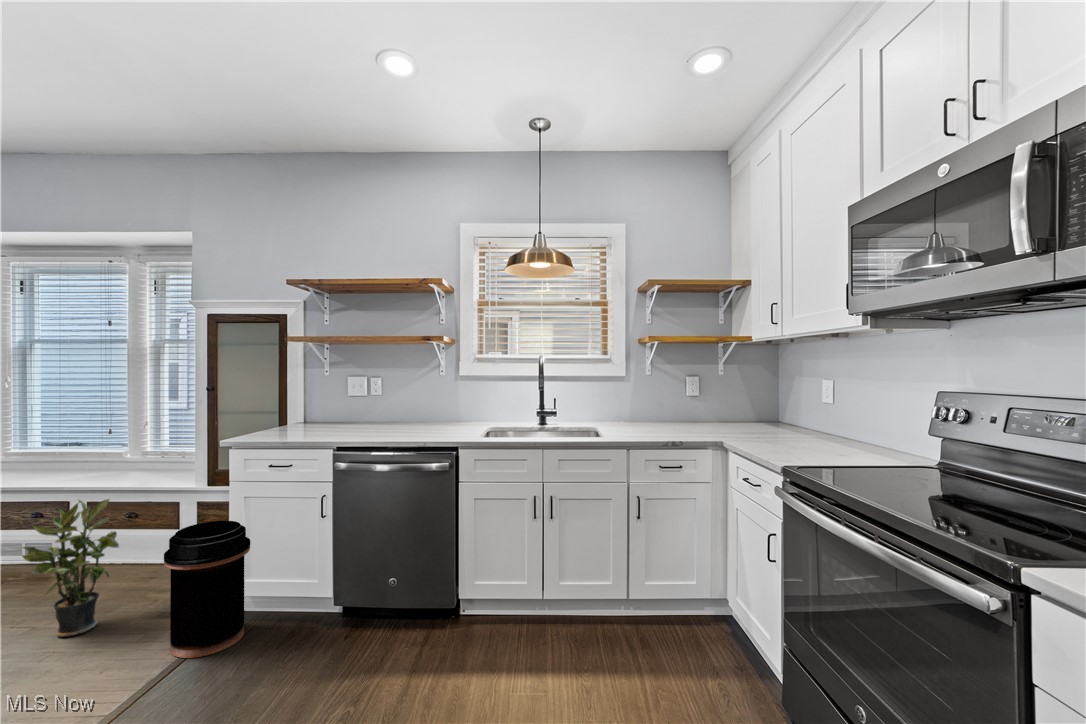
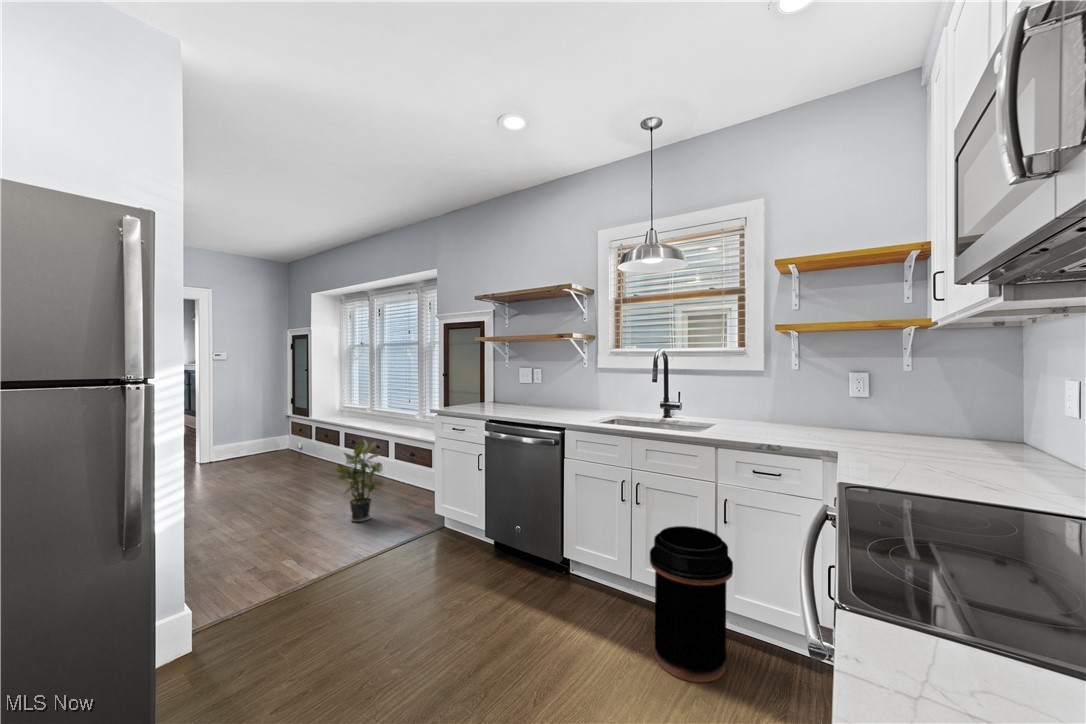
trash can: present [164,521,250,658] -> present [650,526,733,682]

